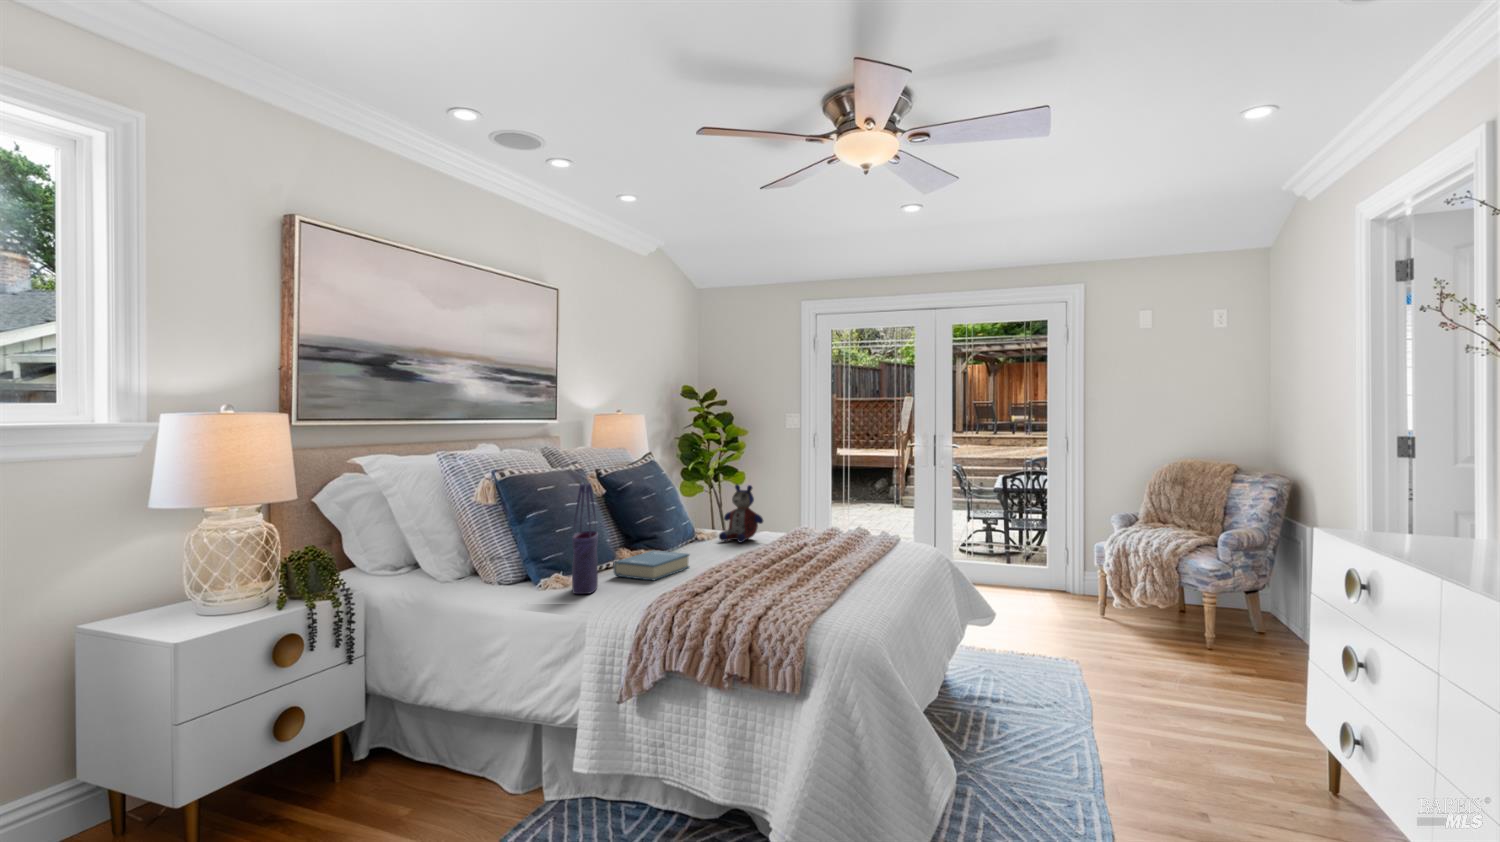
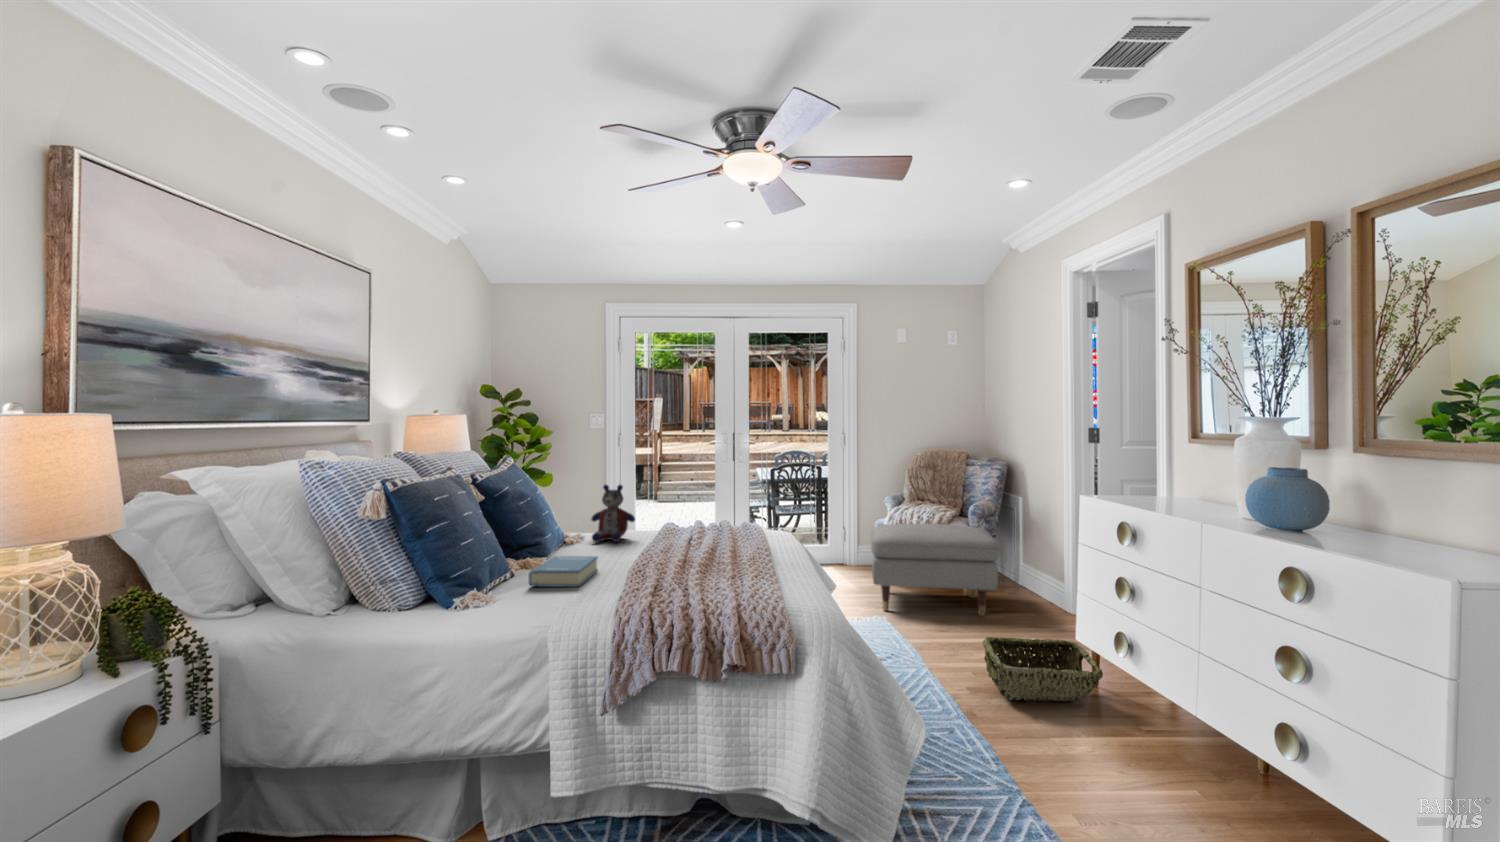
tote bag: present [572,483,598,594] -> none [501,489,530,609]
ottoman: none [1065,549,1245,676] -> present [871,524,1000,616]
woven basket: none [1151,699,1317,802] -> present [983,637,1103,701]

